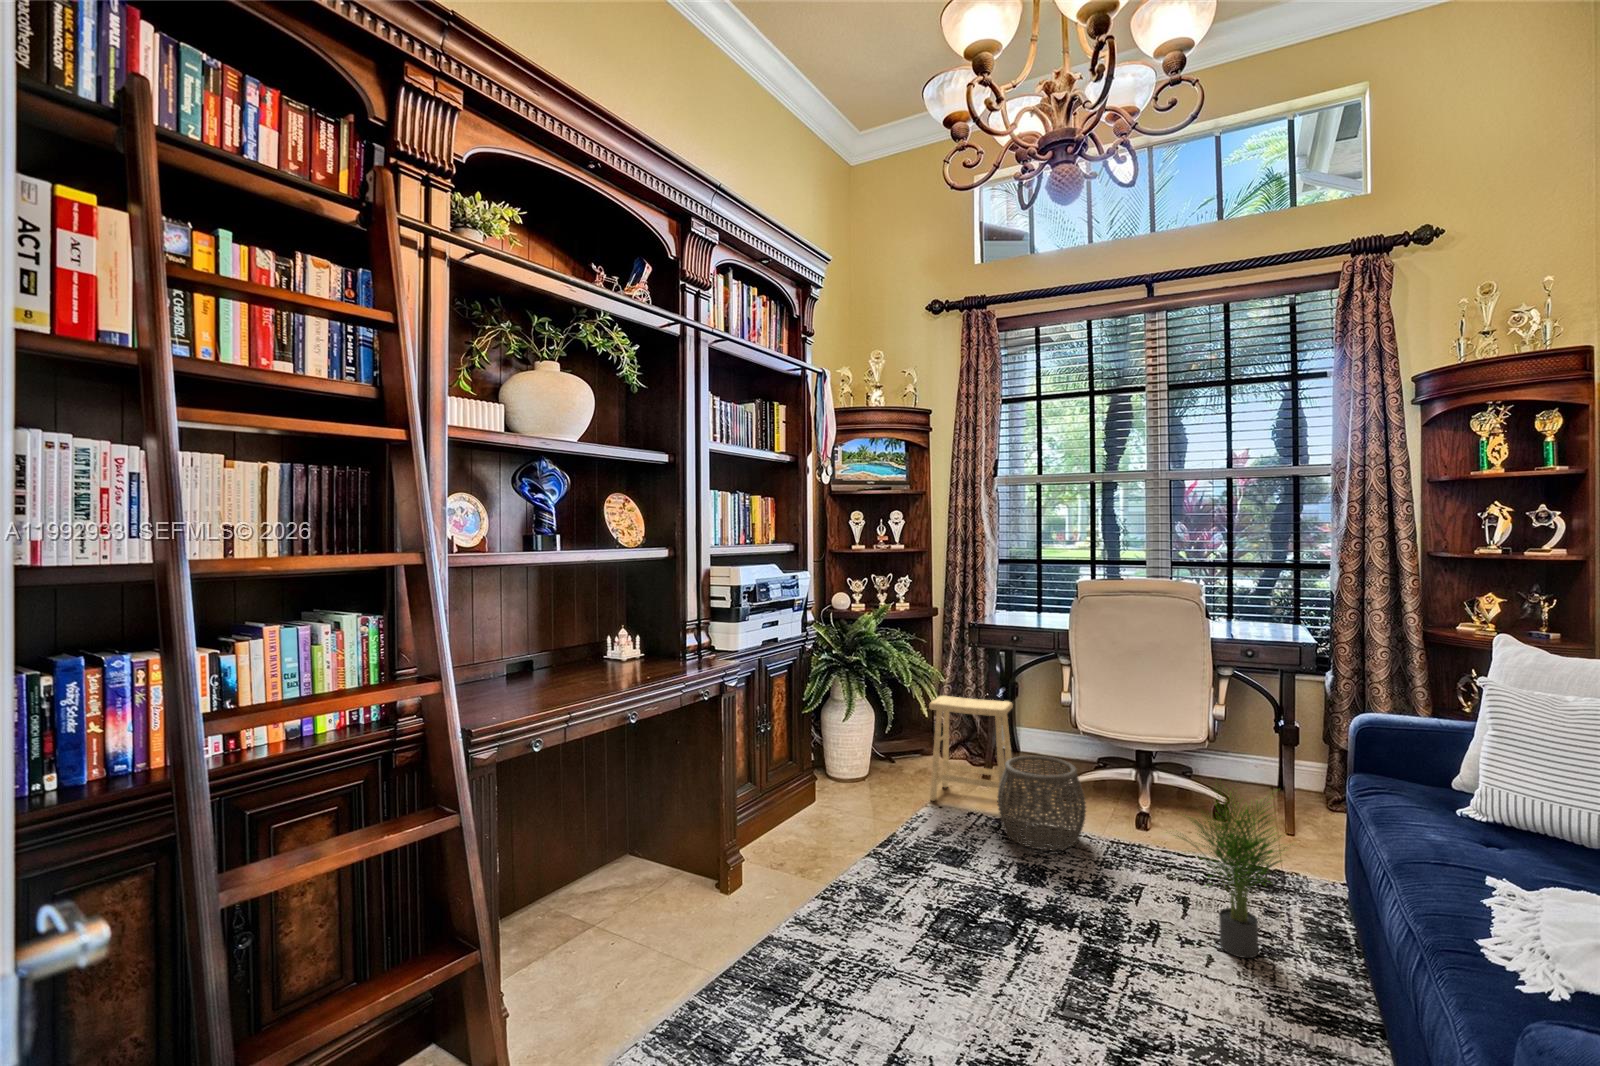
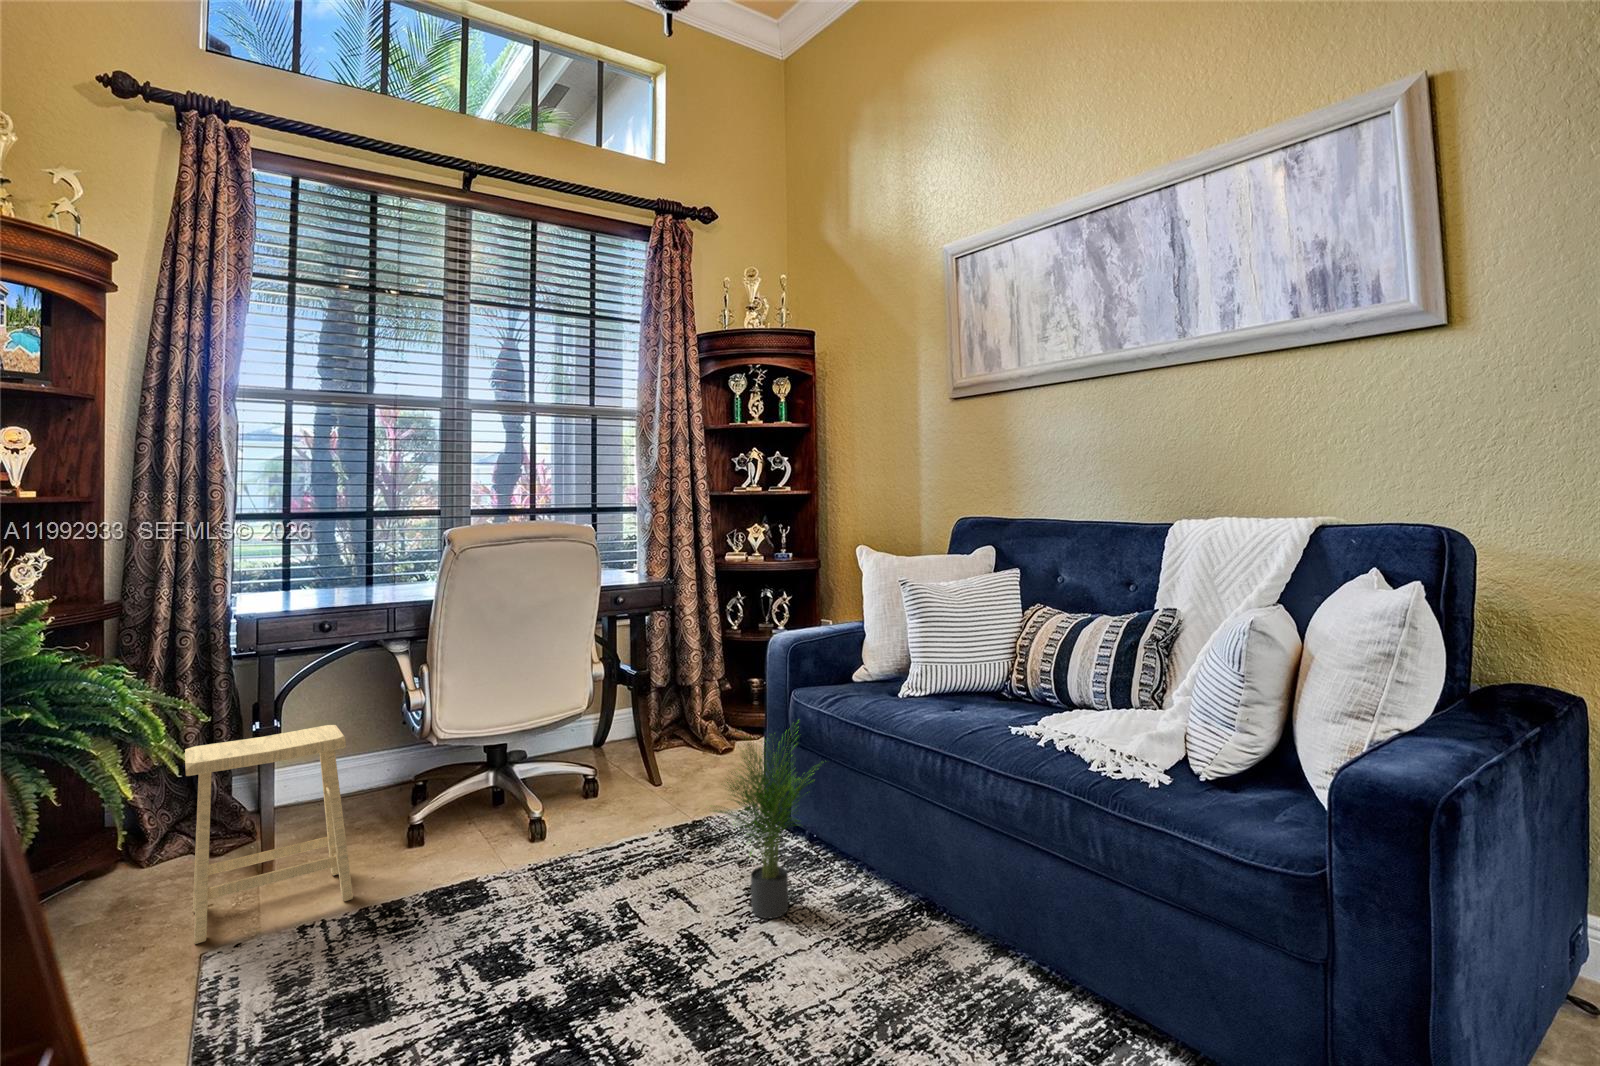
woven basket: present [997,756,1086,851] -> none [373,782,515,933]

